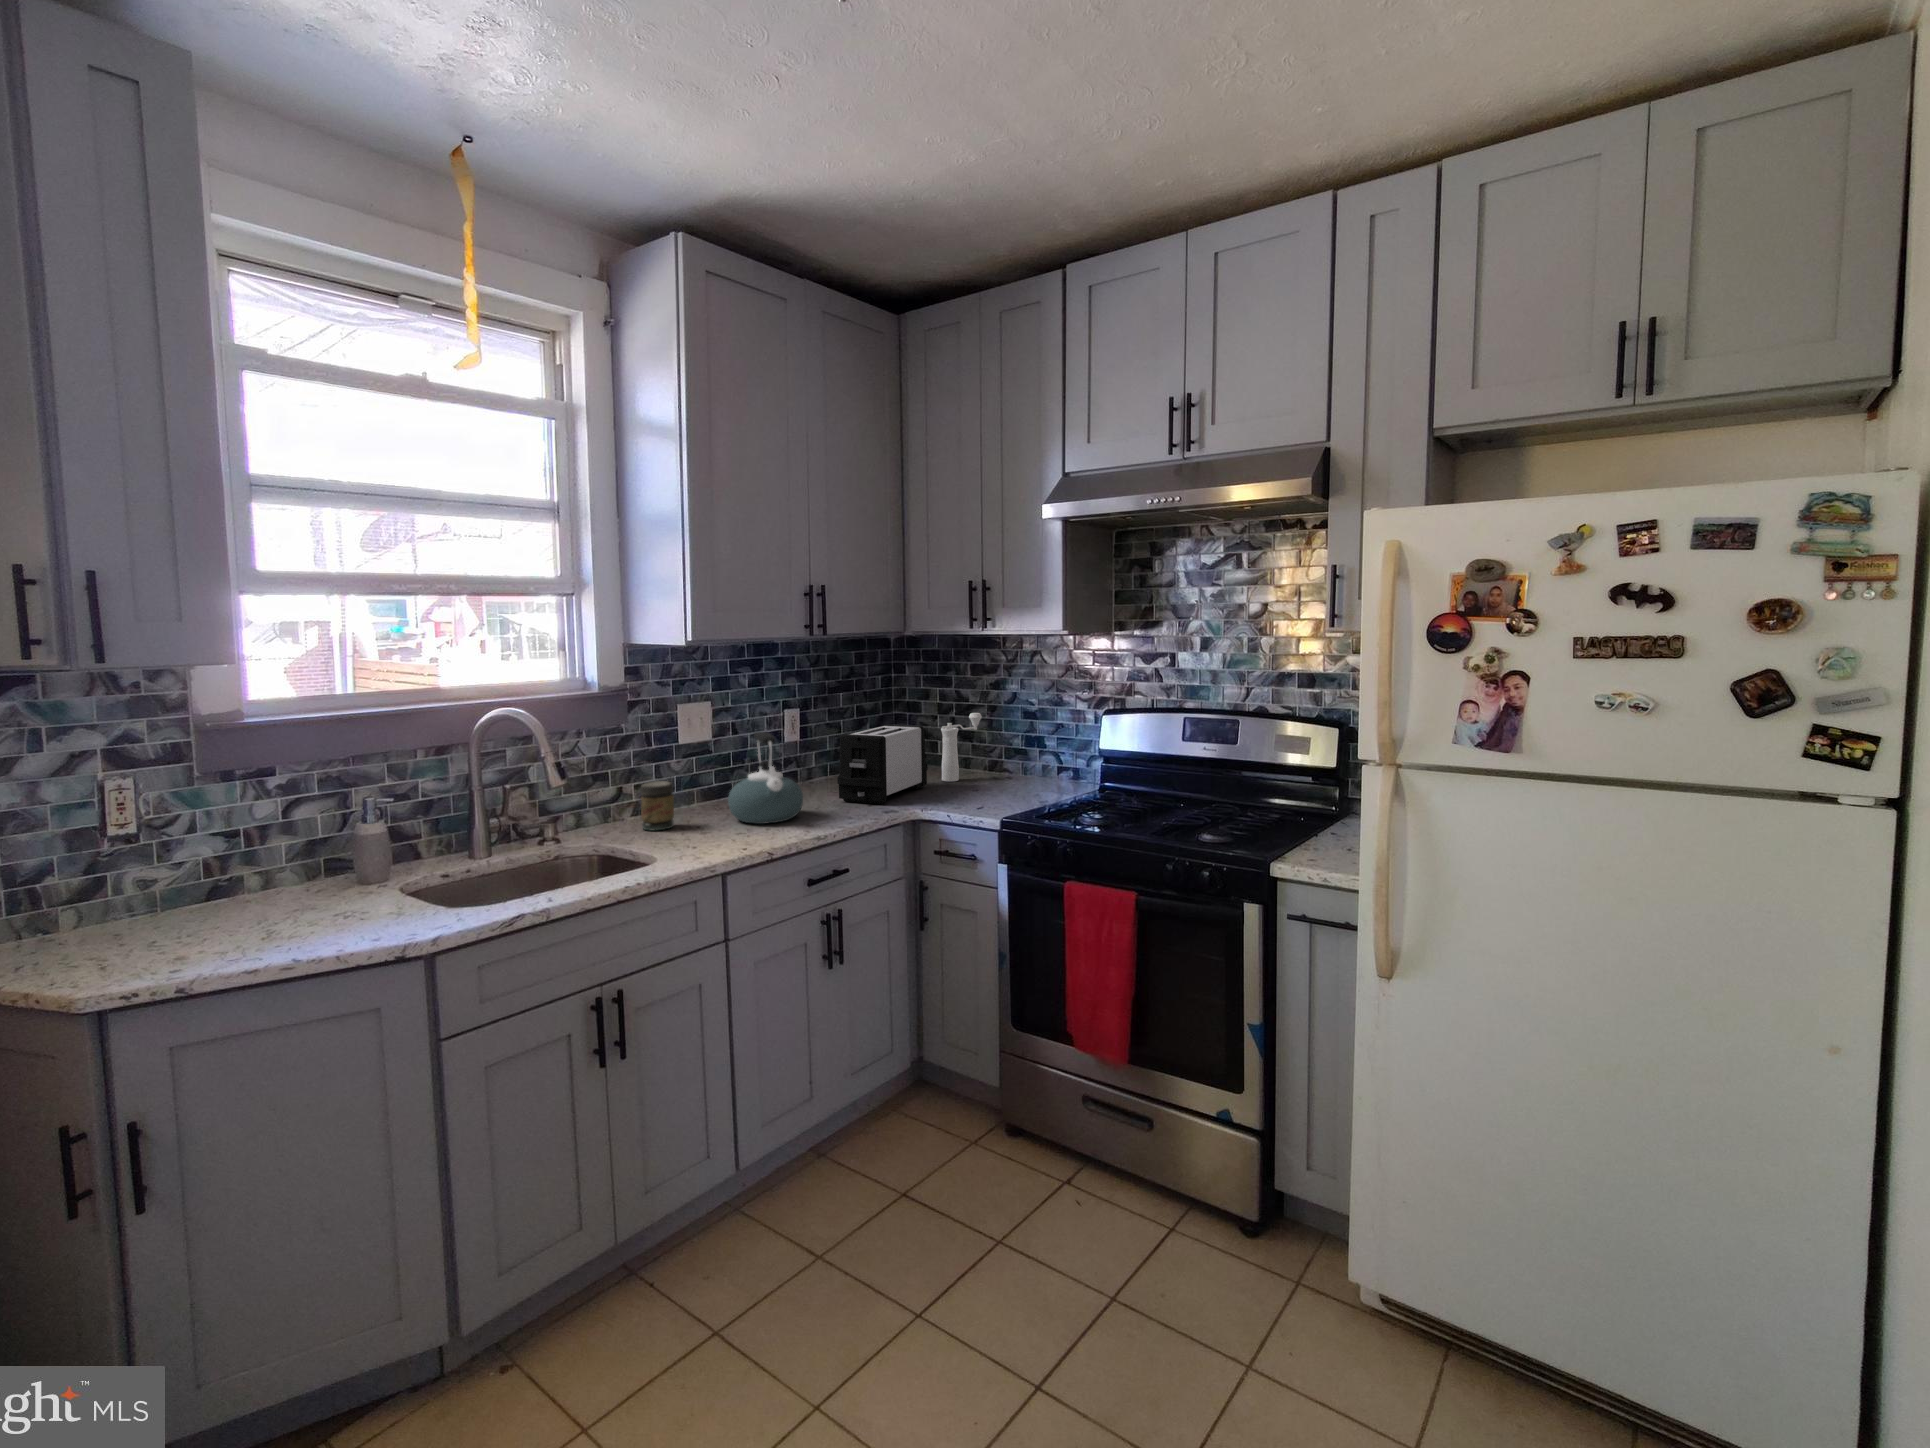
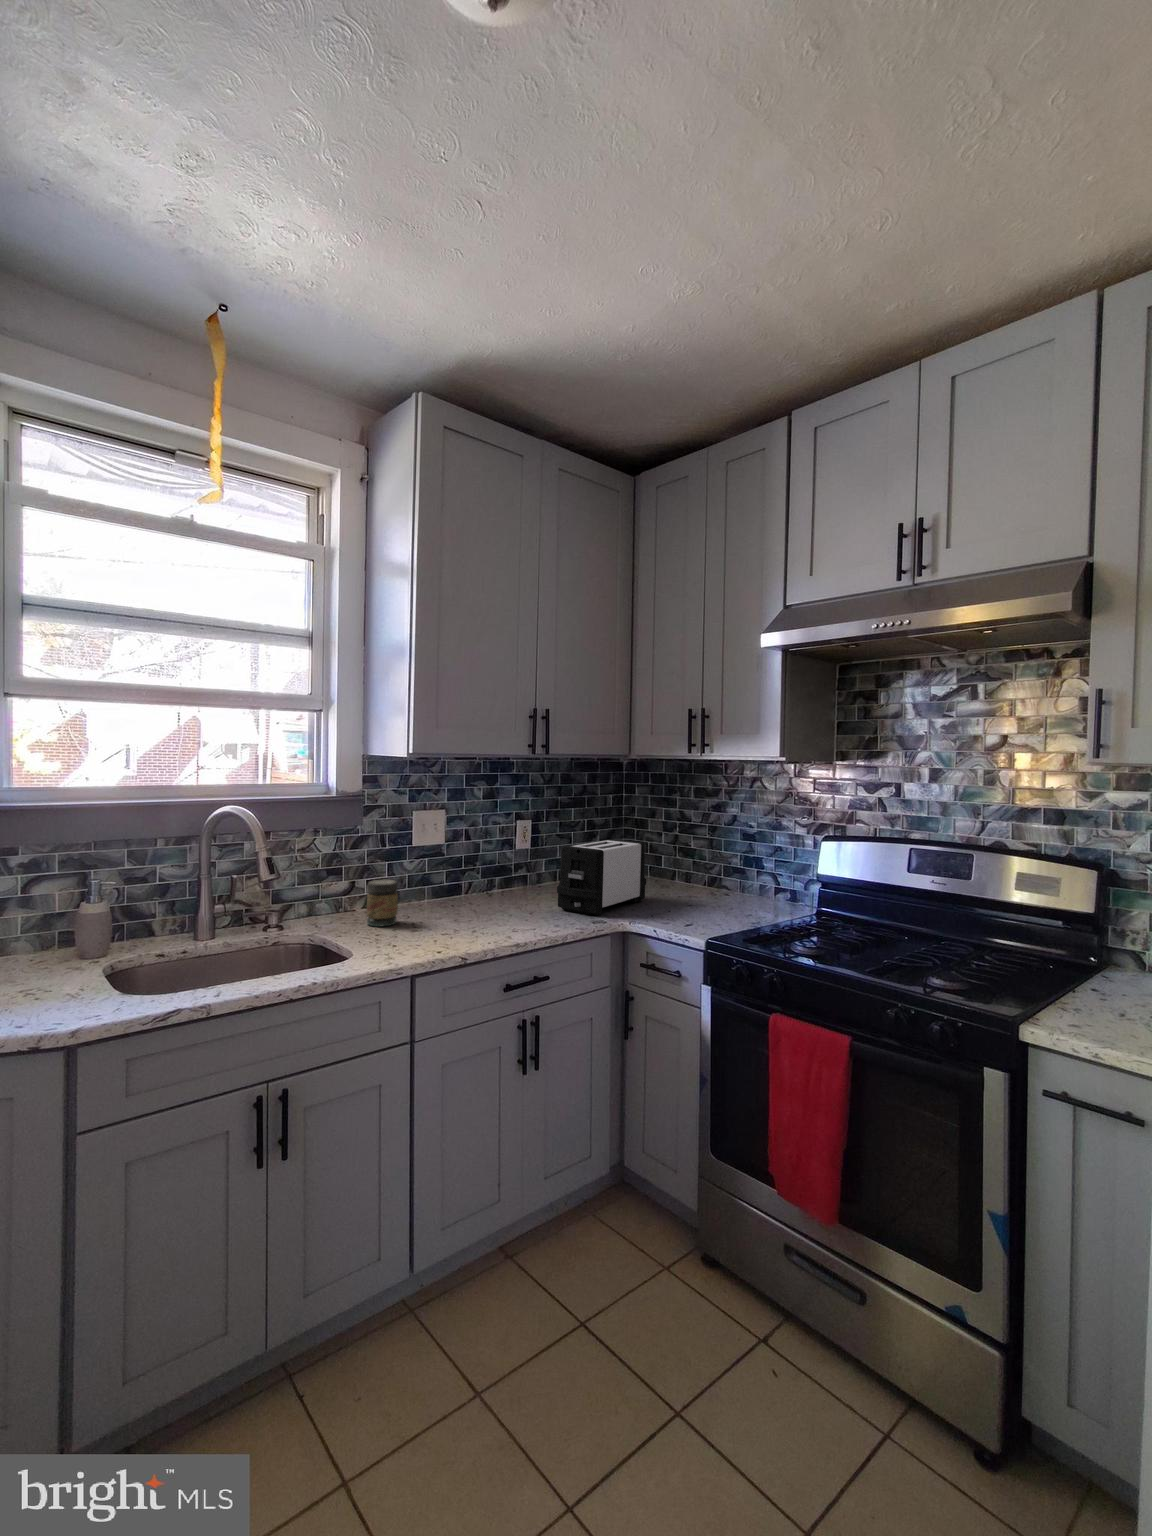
pepper mill: present [941,713,982,782] -> none [660,833,702,897]
kettle: present [728,732,803,824] -> none [449,839,520,927]

